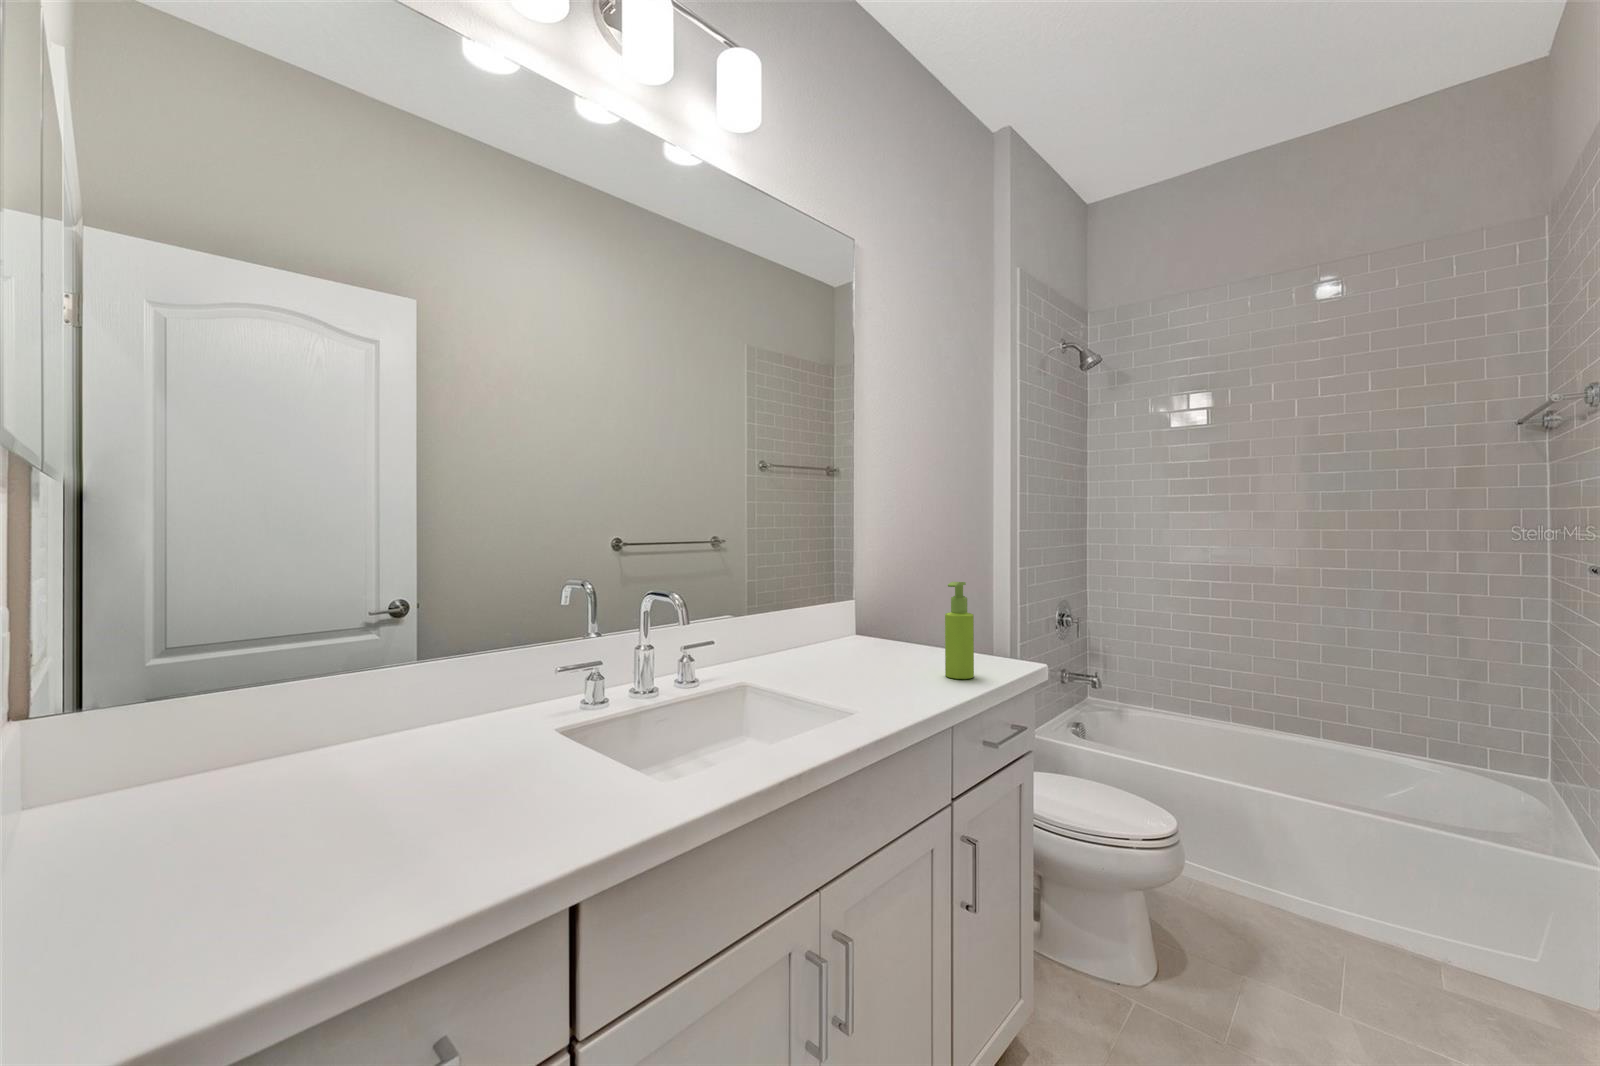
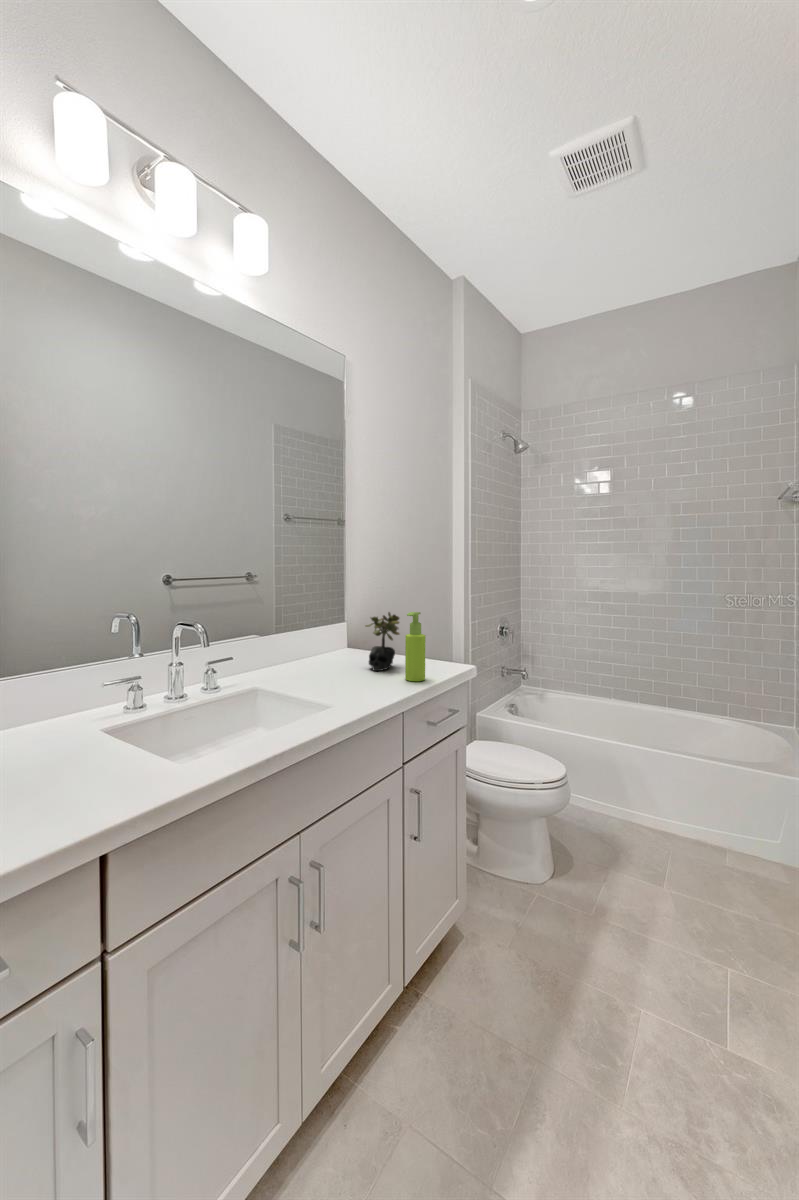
succulent plant: none [884,583,934,664] -> present [366,612,399,671]

